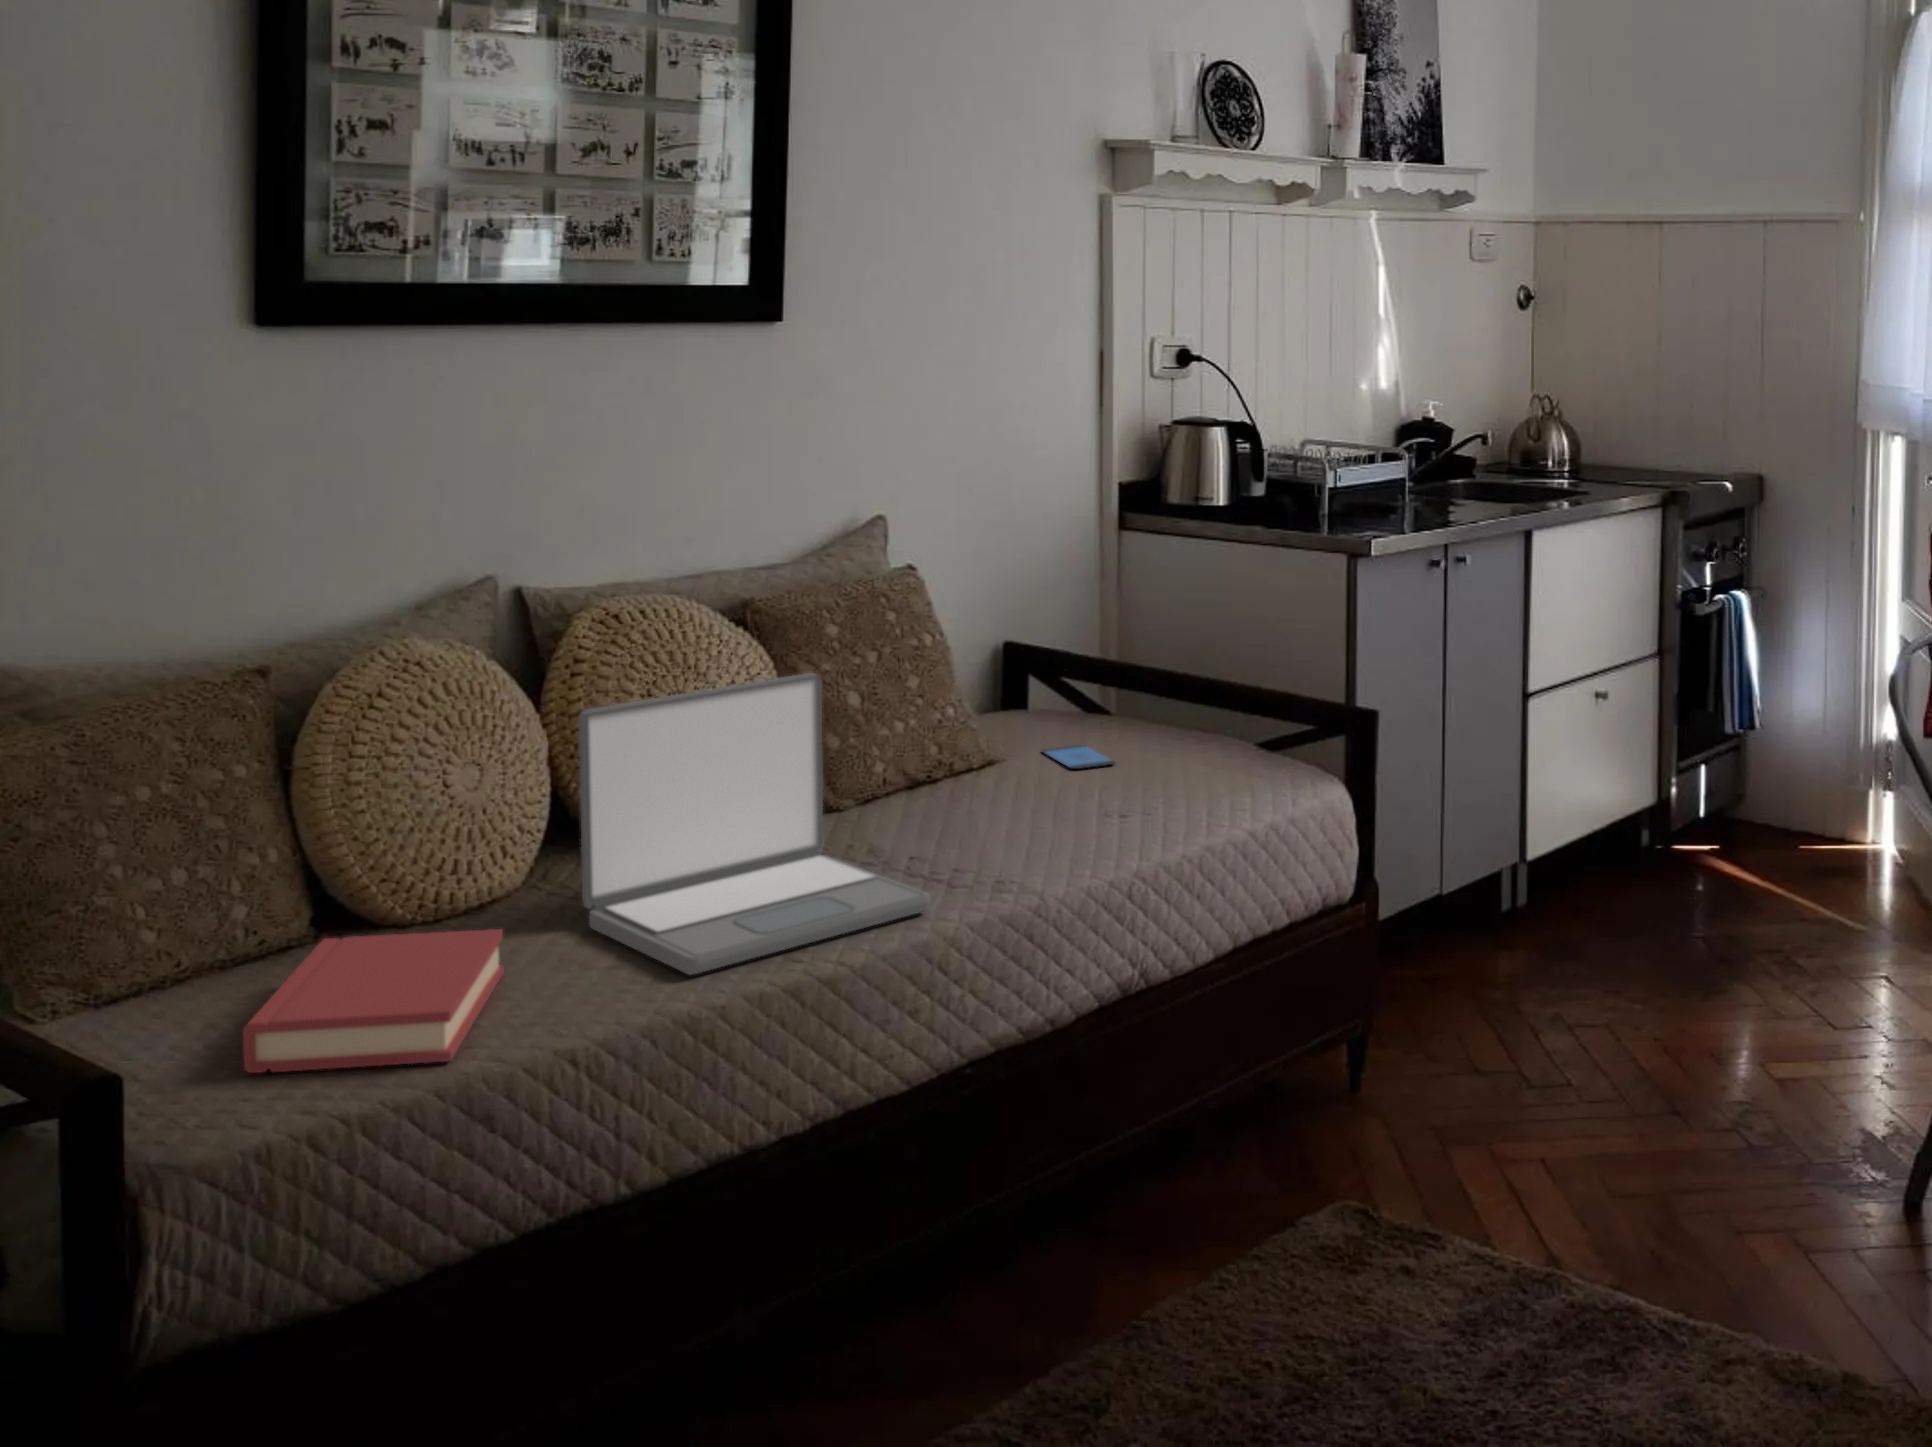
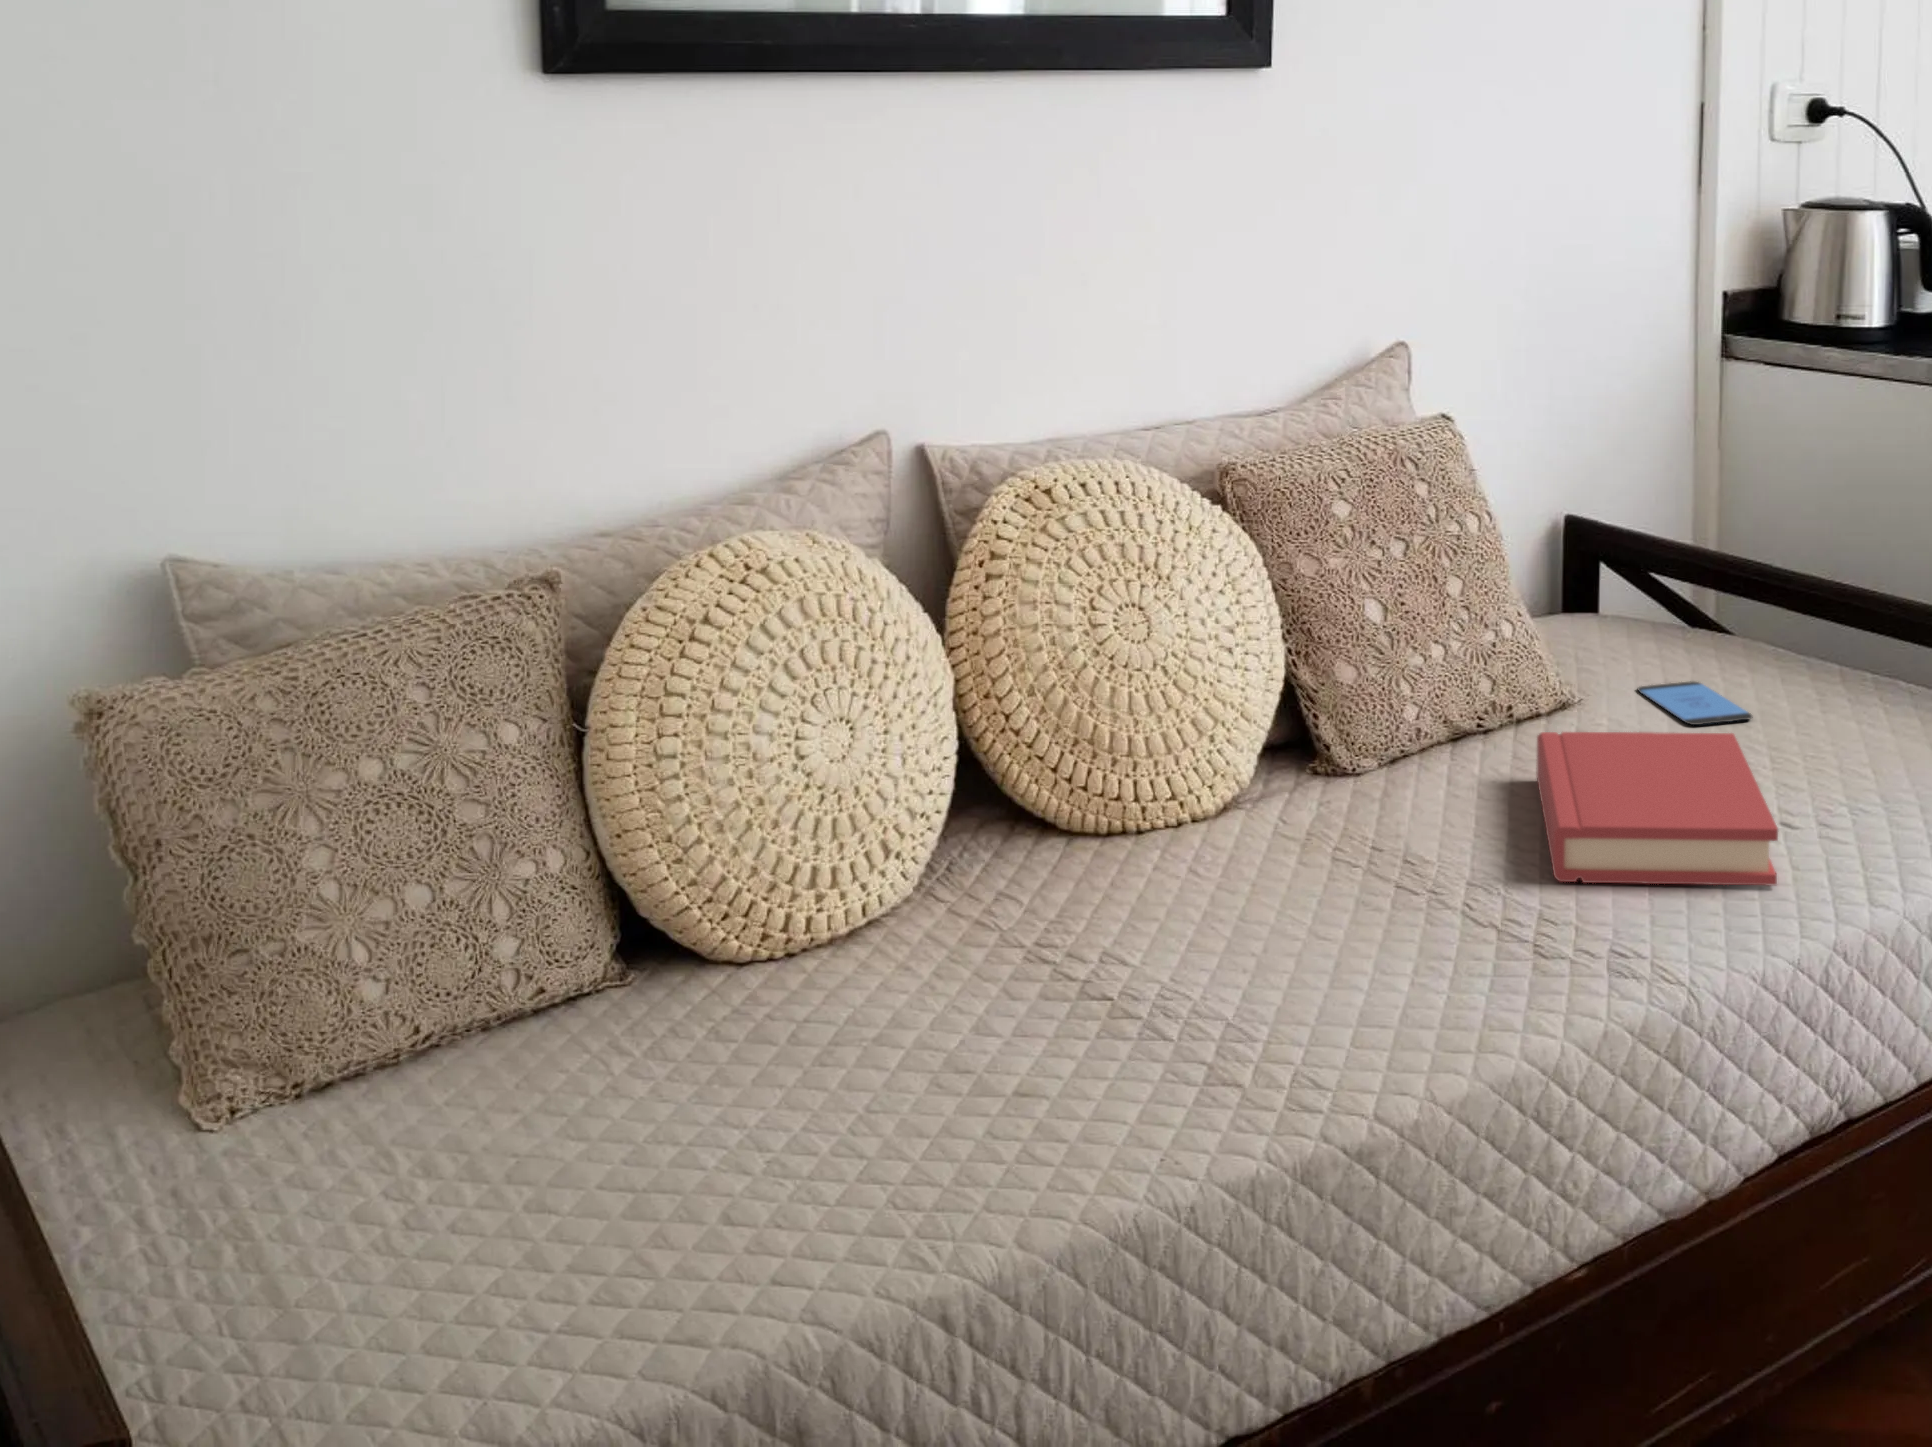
laptop: present [579,673,930,974] -> none [979,600,1517,1112]
hardback book: present [243,929,504,1073] -> present [1536,732,1778,885]

